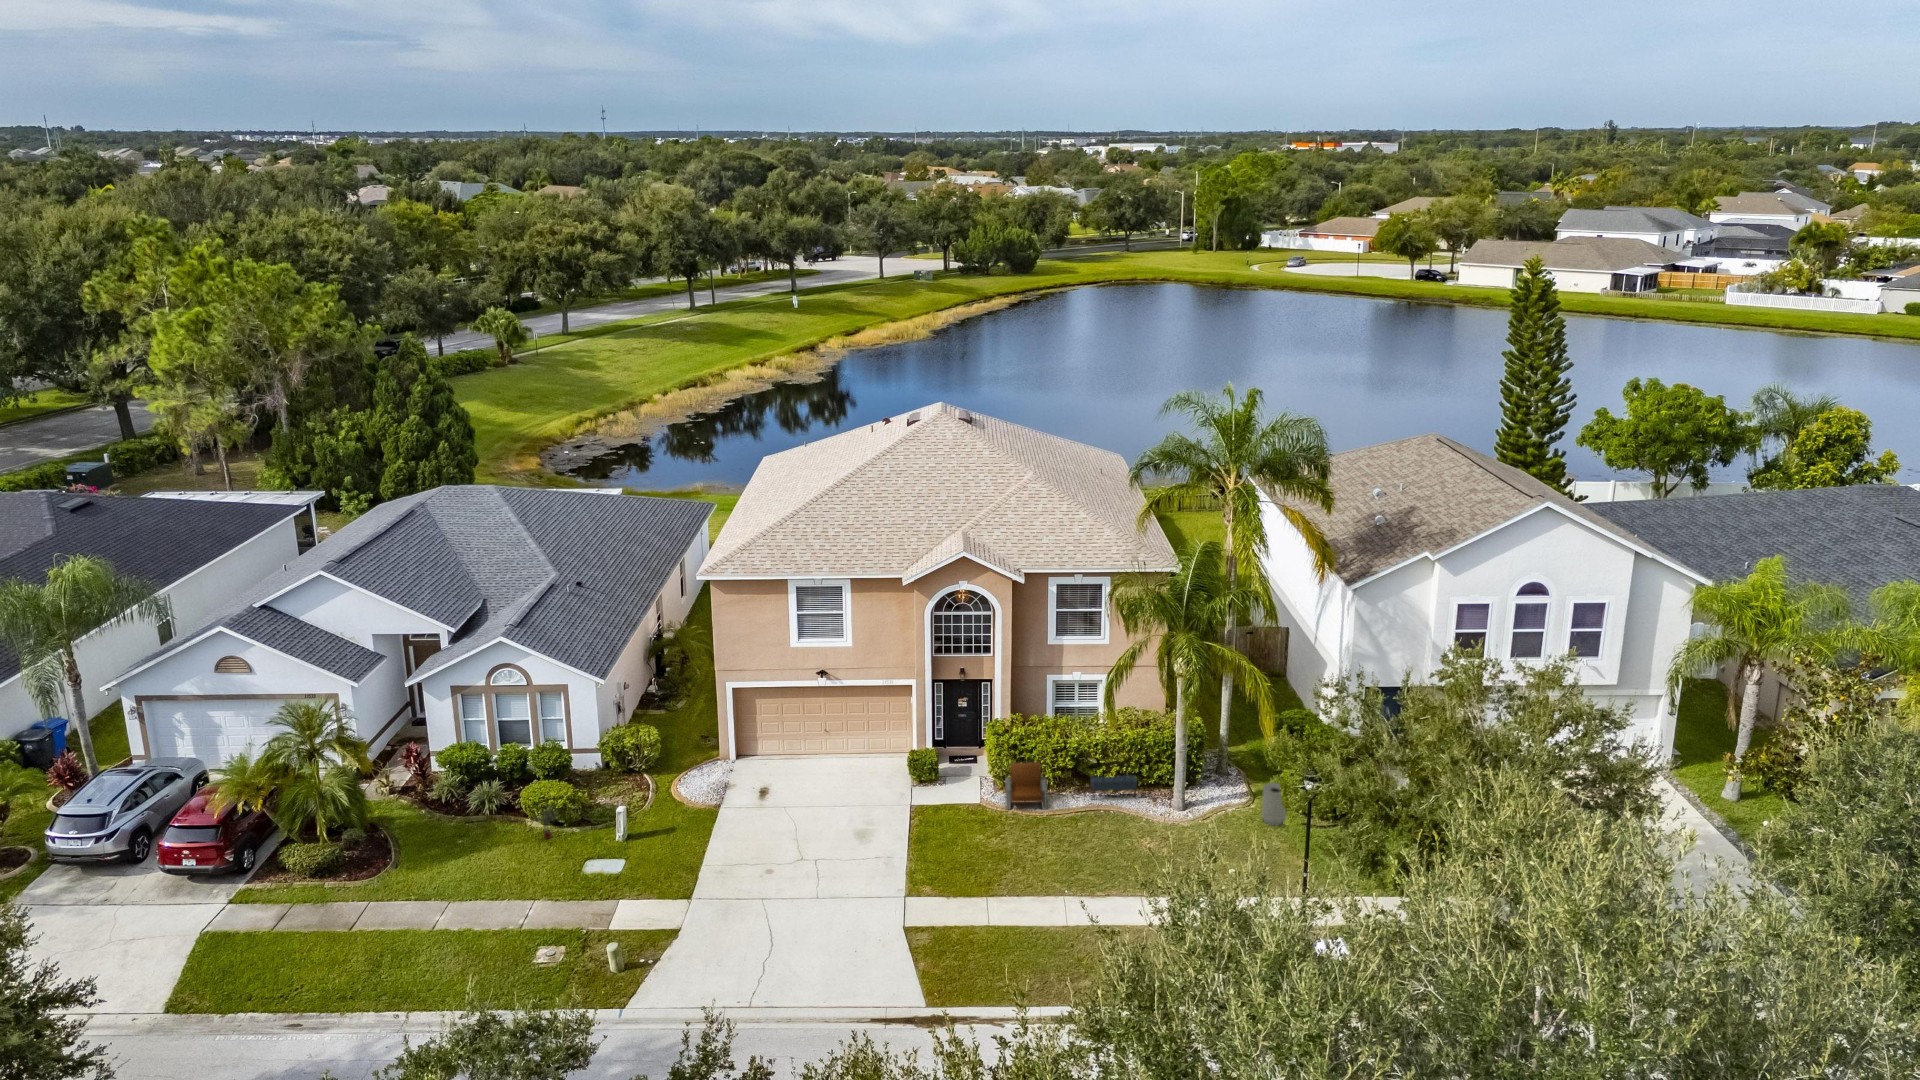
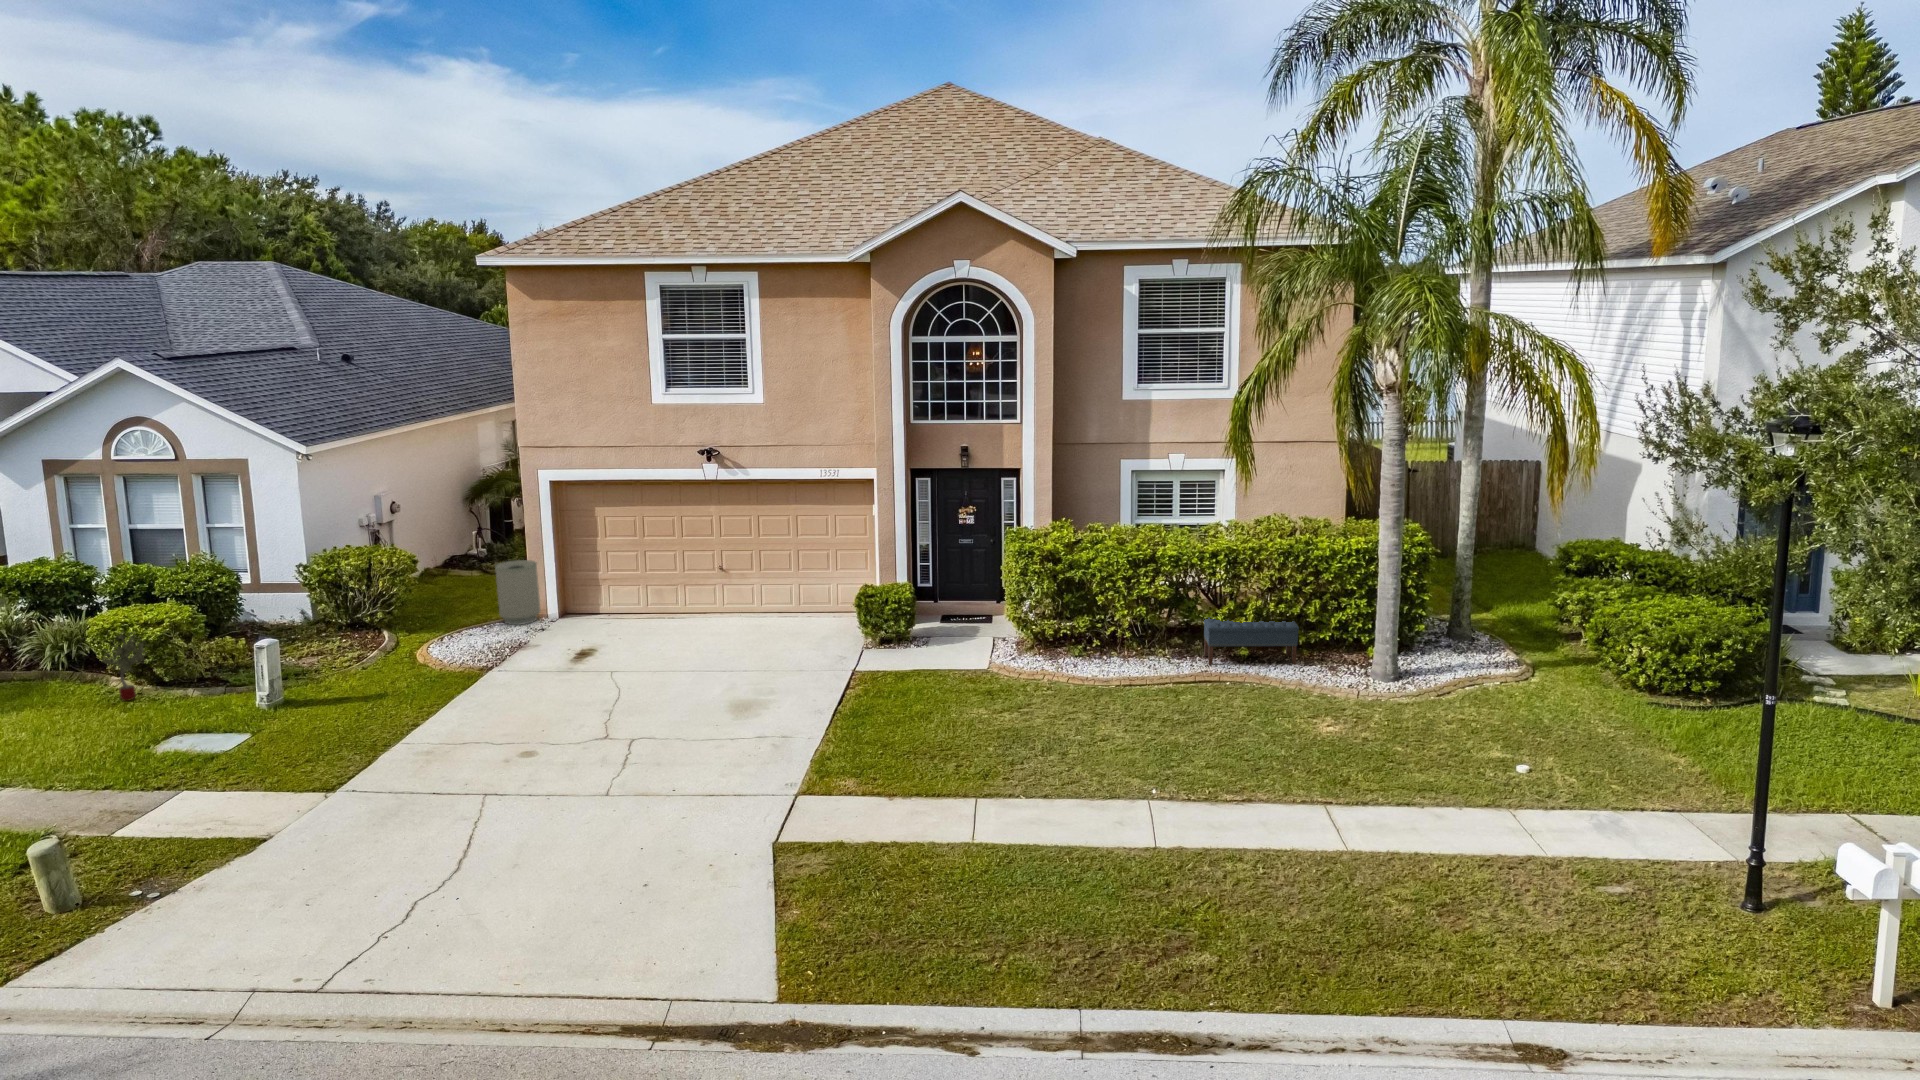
lounge chair: present [1005,762,1047,810] -> none [1034,589,1118,677]
trash can: present [1261,783,1286,826] -> present [495,560,541,625]

